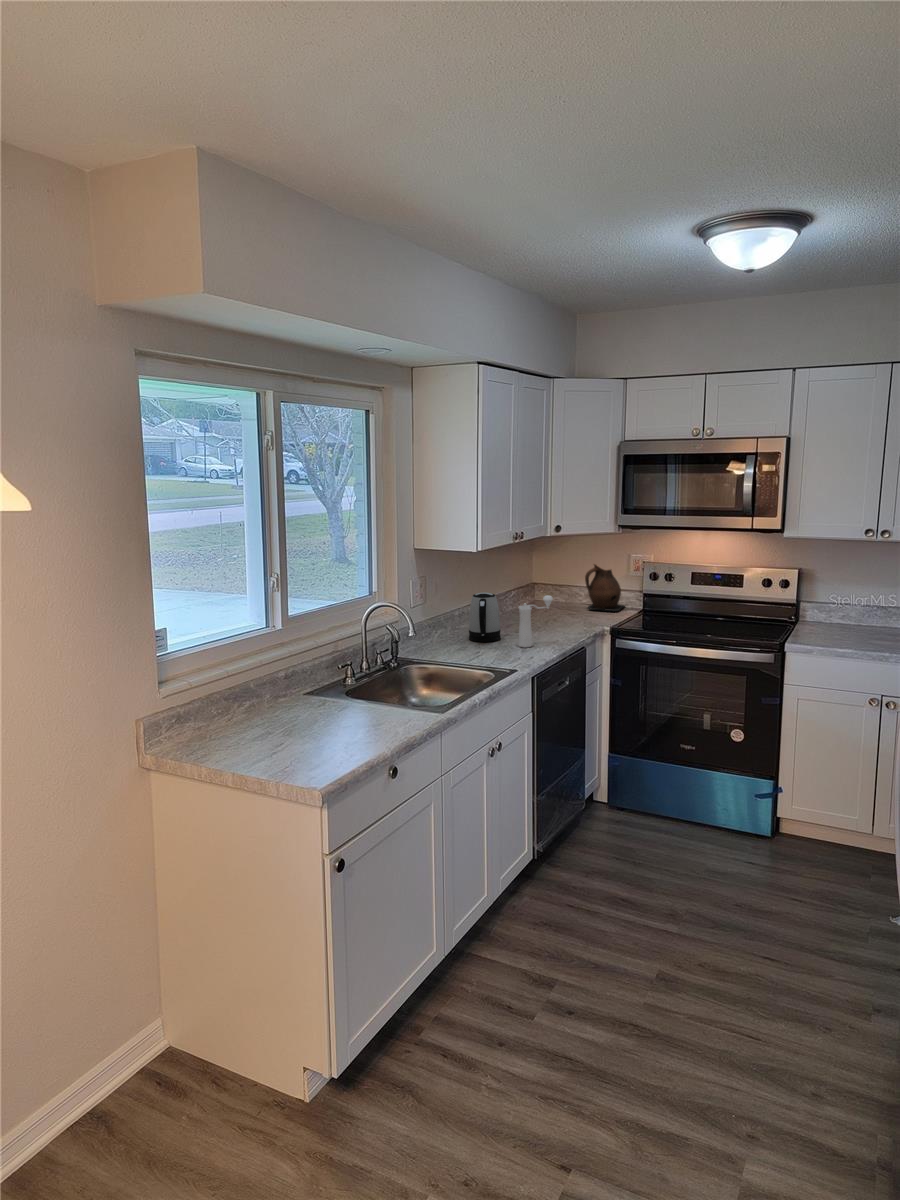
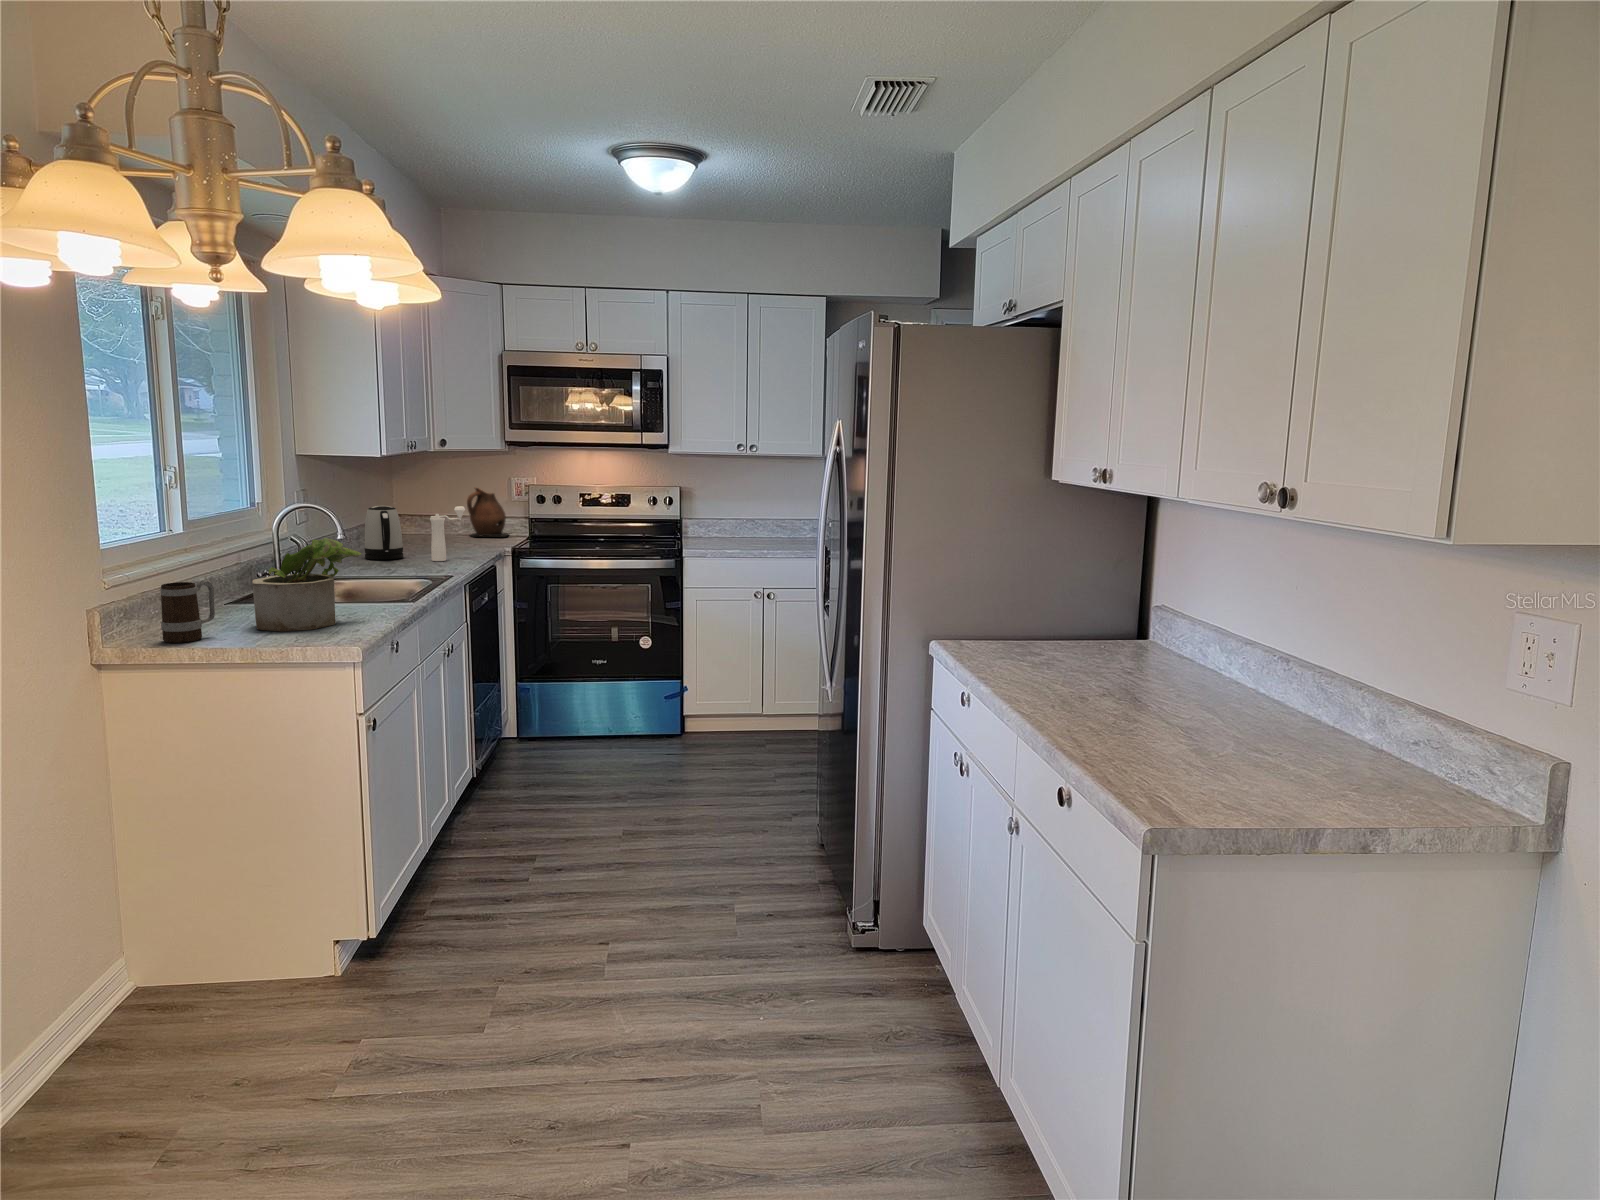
potted plant: none [282,667,377,750] -> present [252,538,361,632]
mug: none [204,700,247,755] -> present [160,580,215,643]

